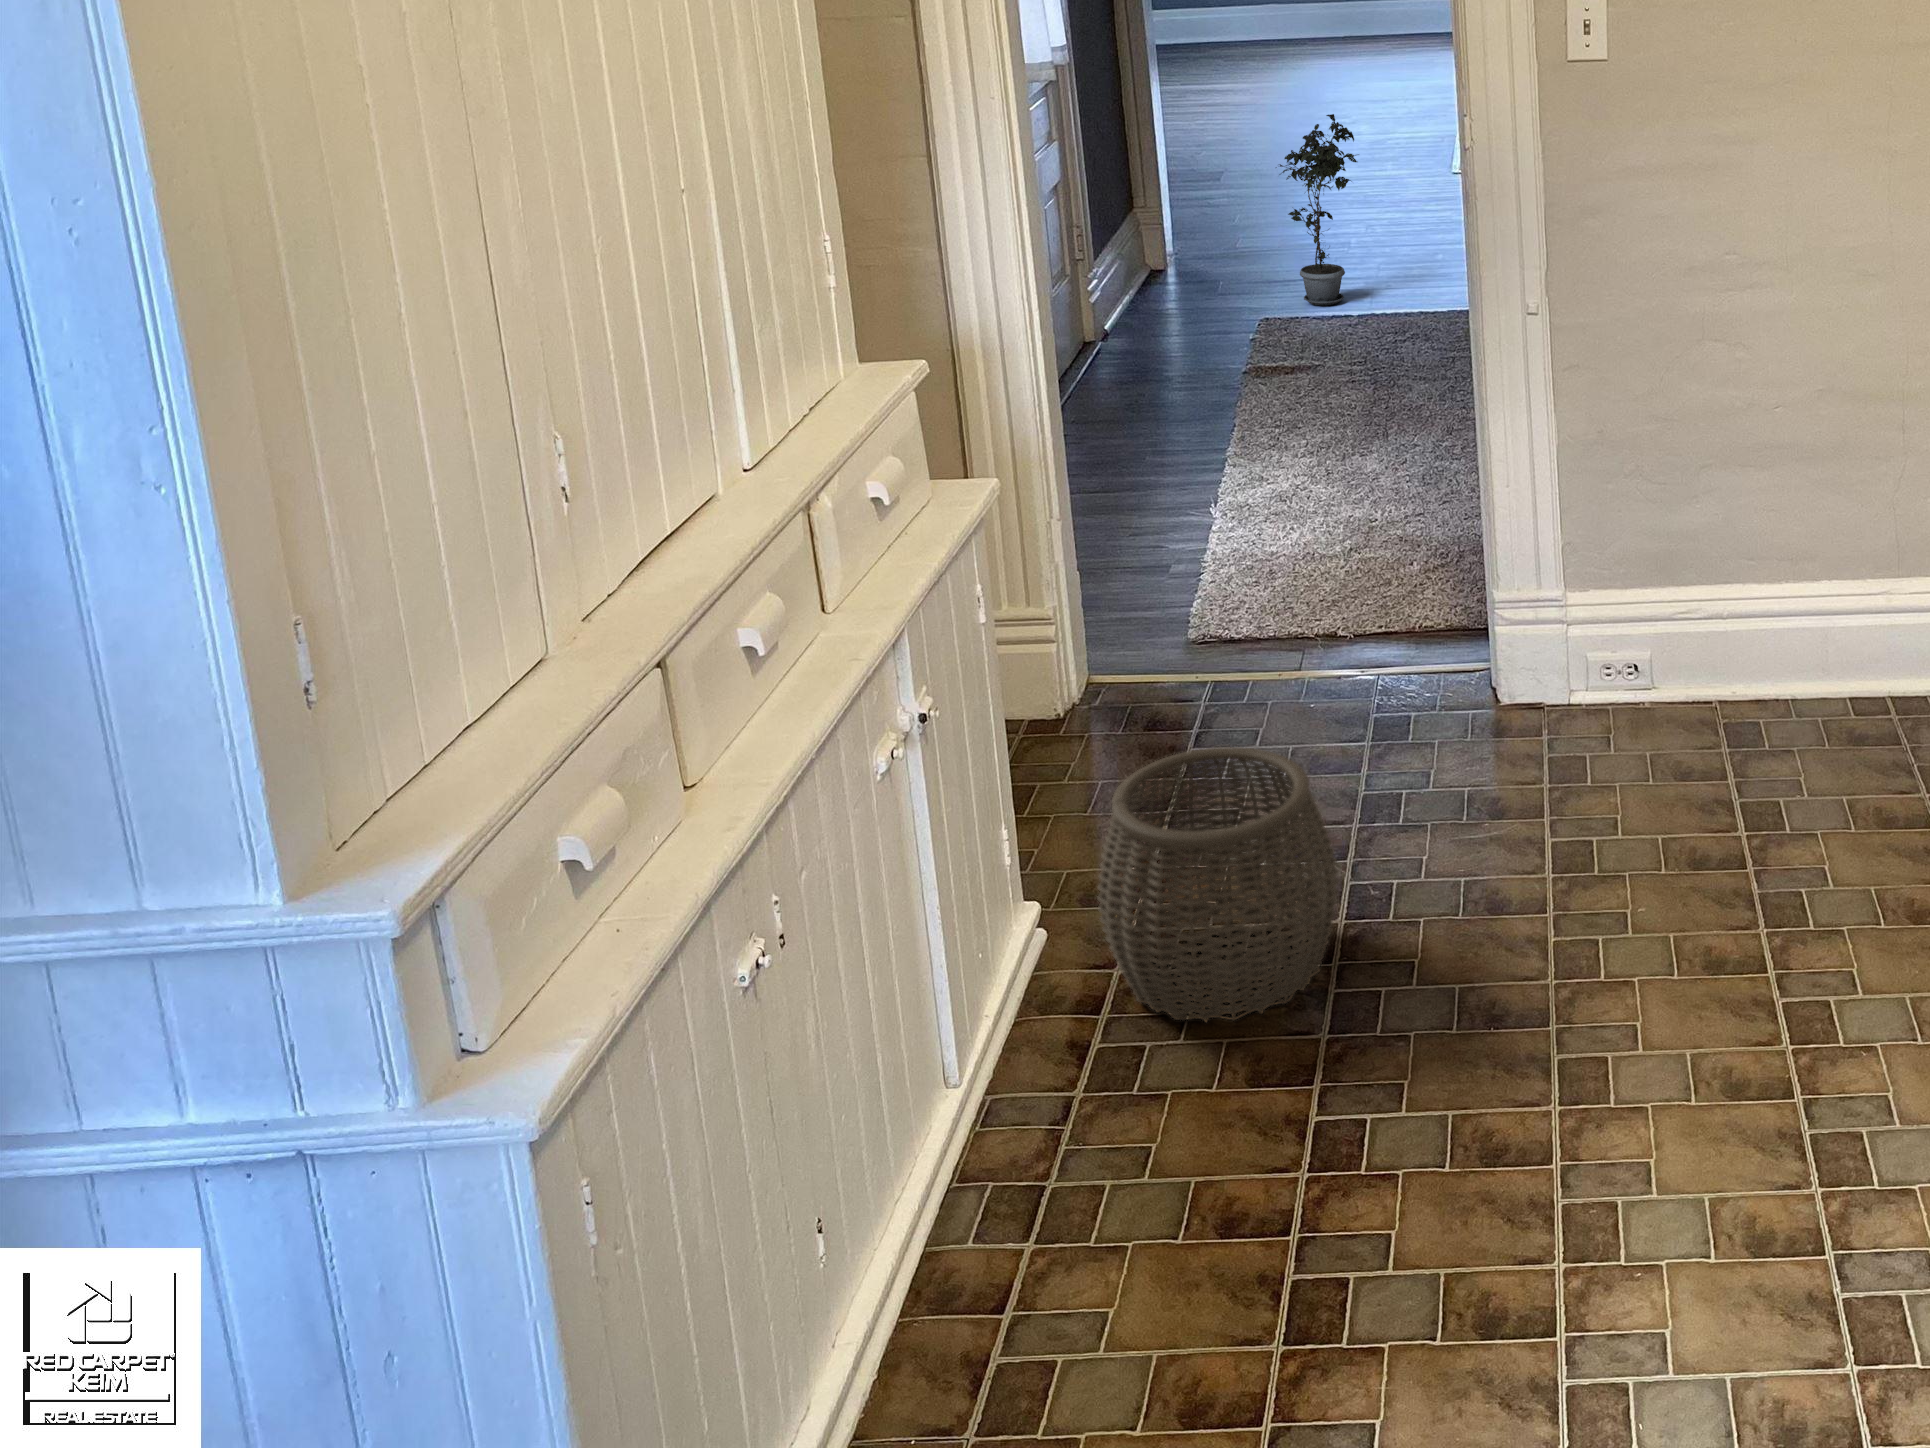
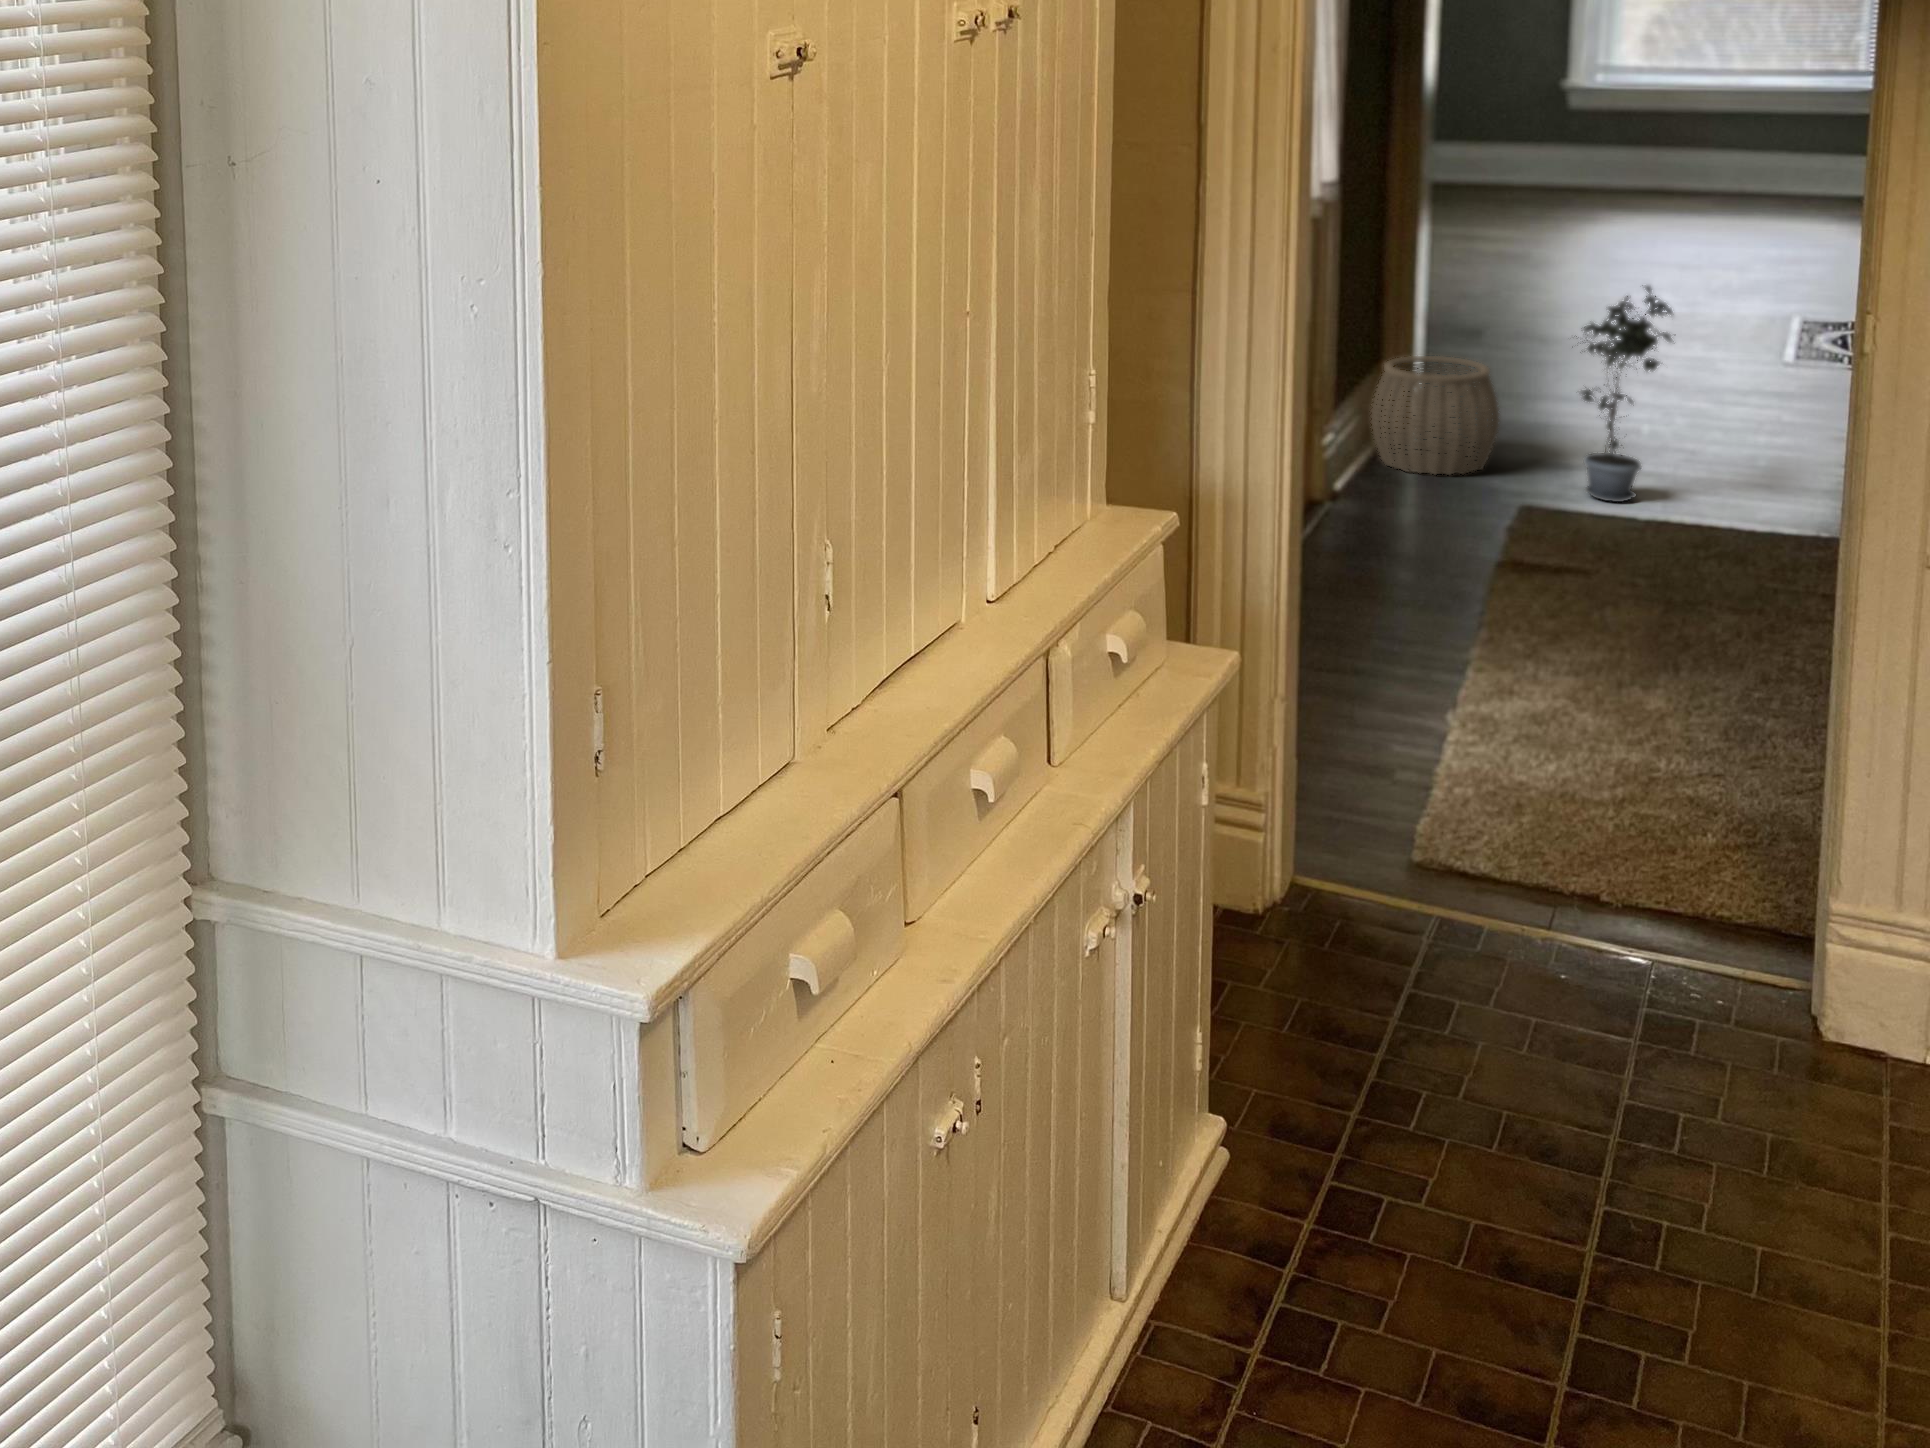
woven basket: present [1098,747,1339,1022] -> present [1371,356,1499,475]

